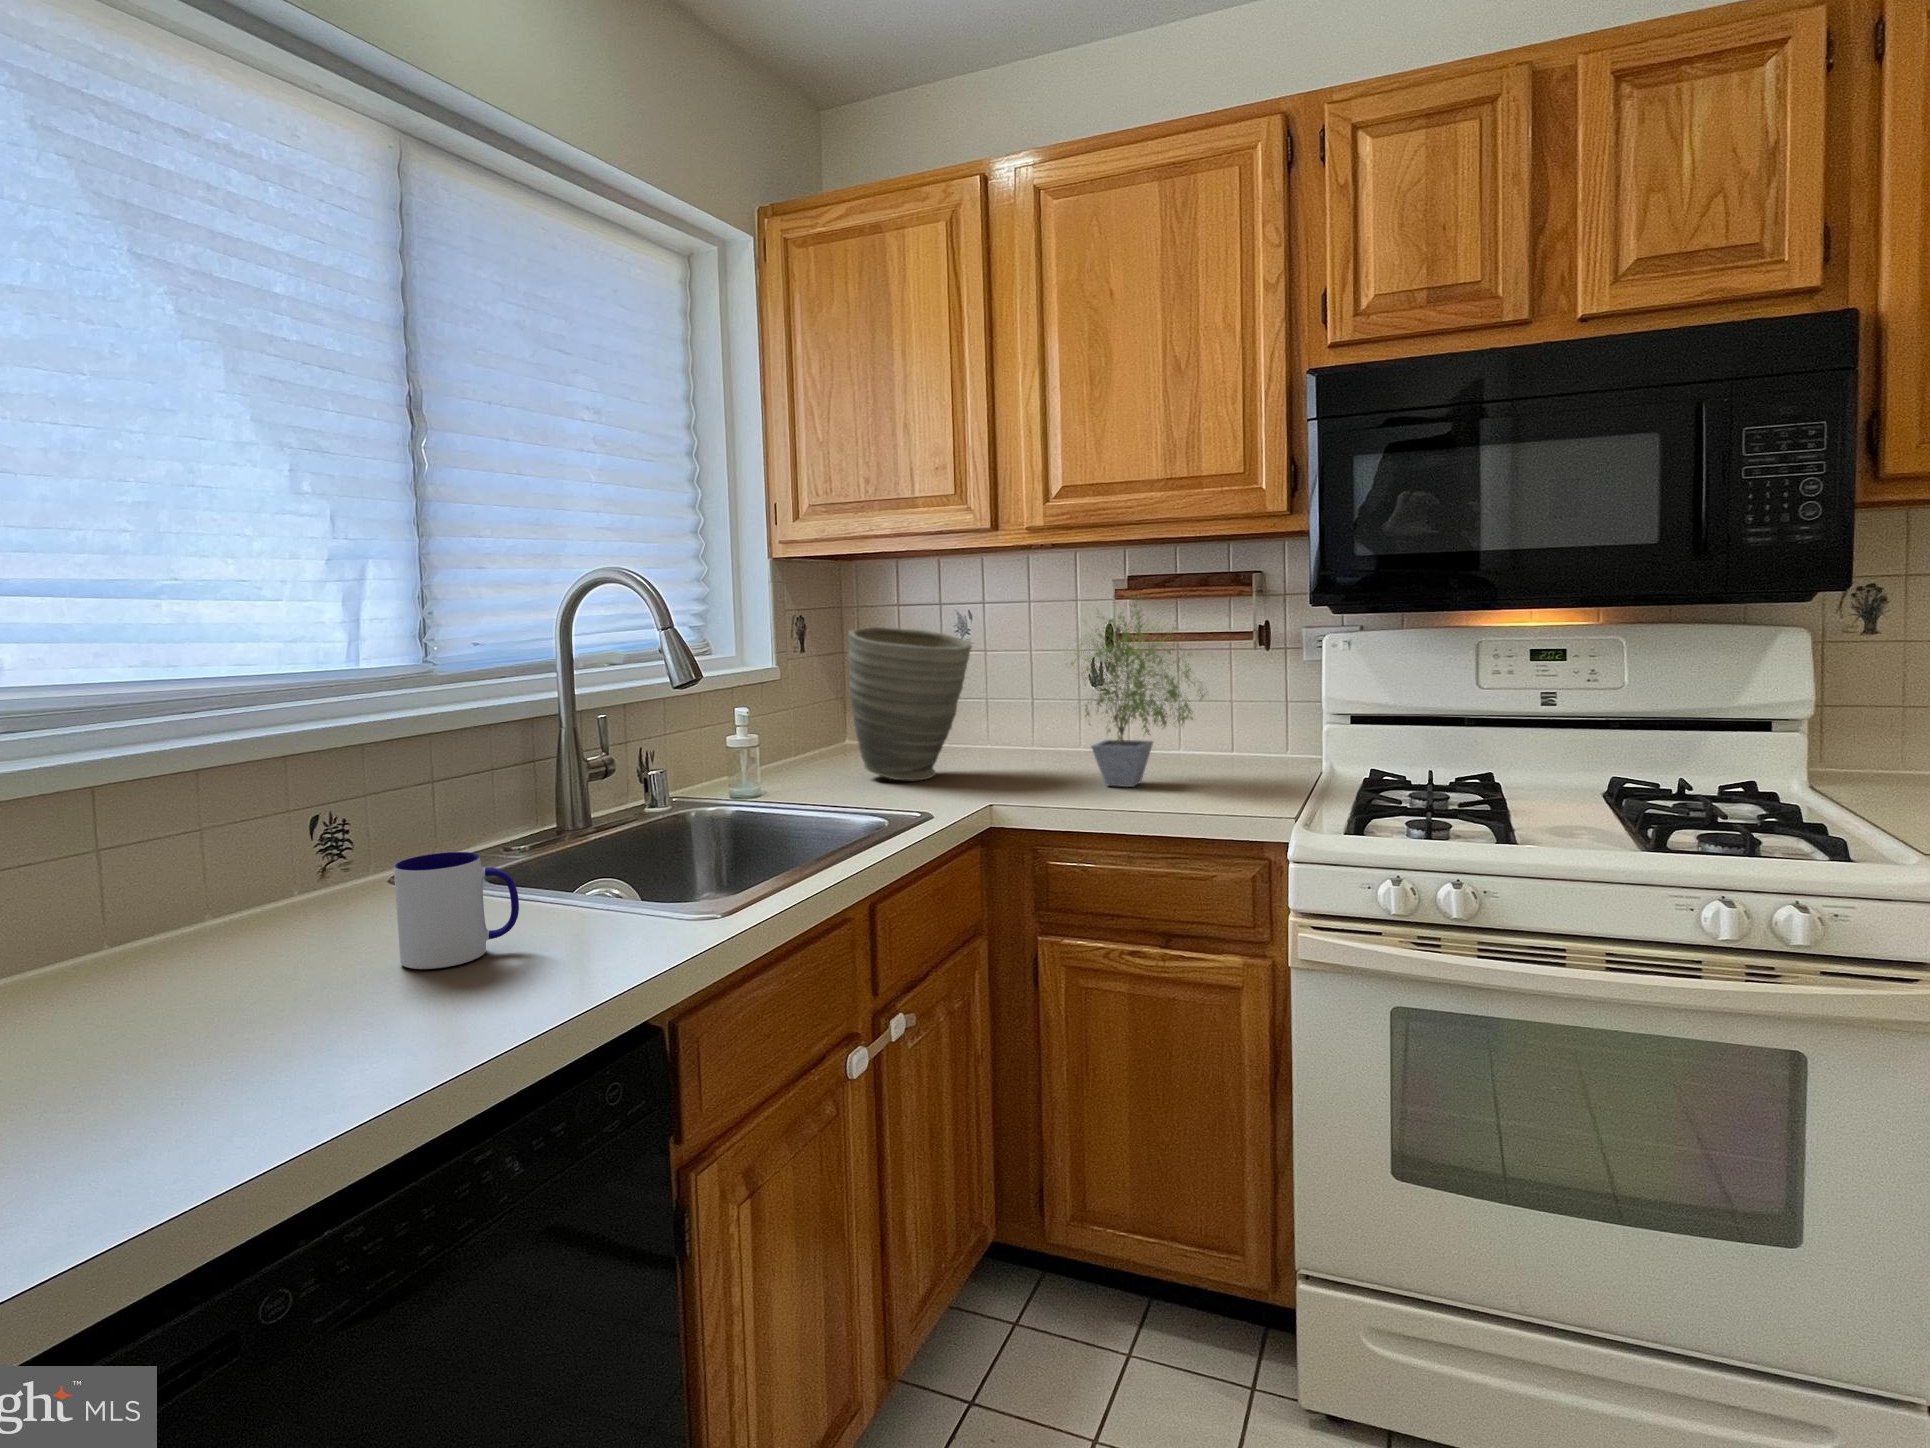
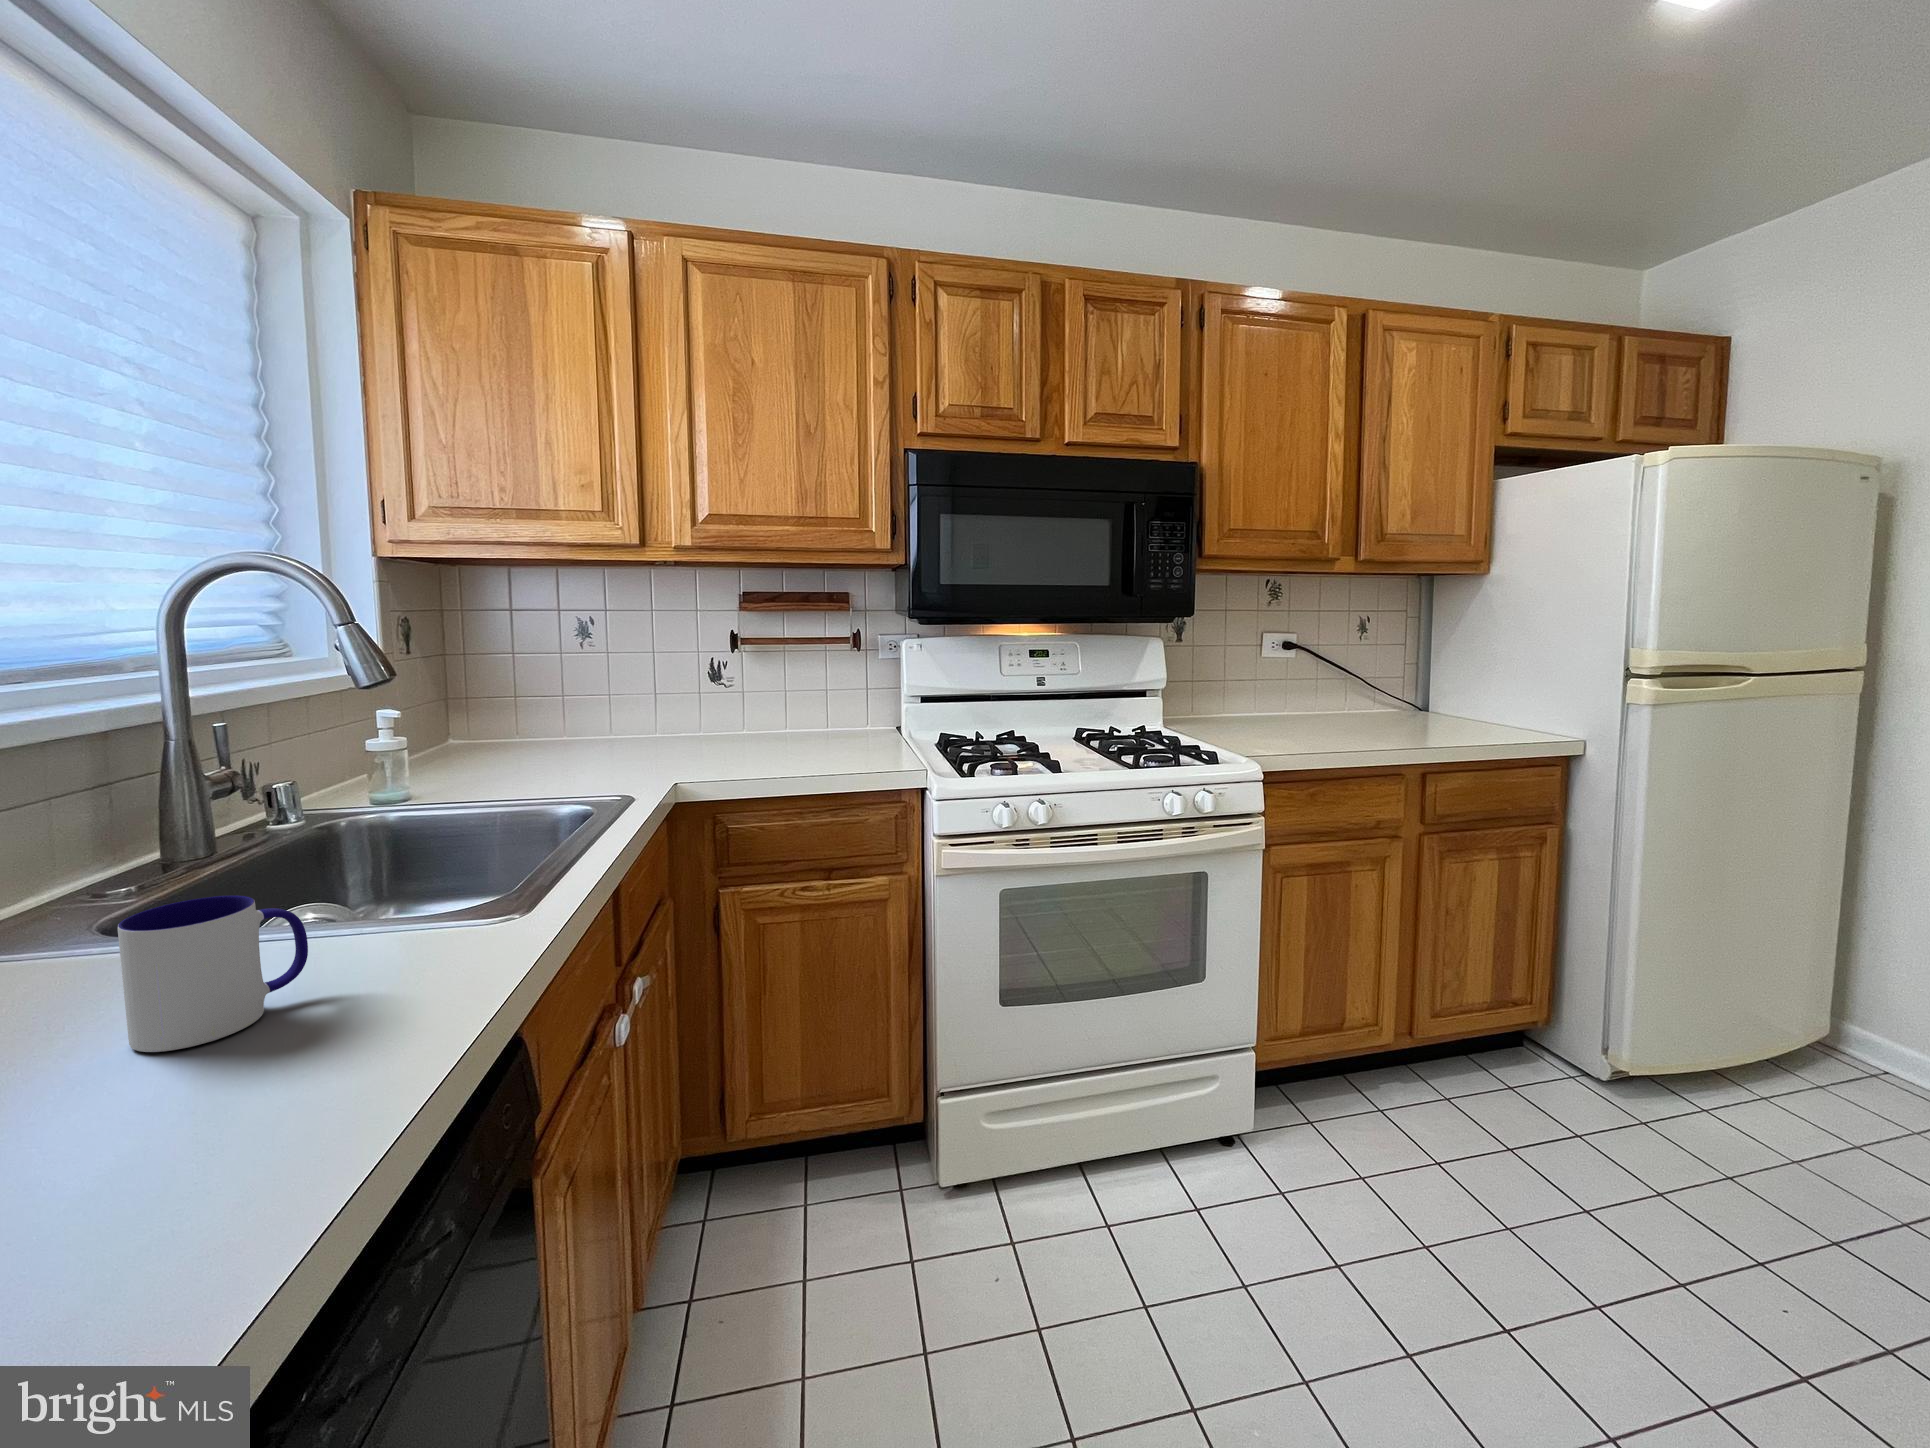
potted plant: present [1071,595,1204,787] -> none [712,605,834,759]
vase: present [848,627,972,781] -> none [494,628,624,770]

